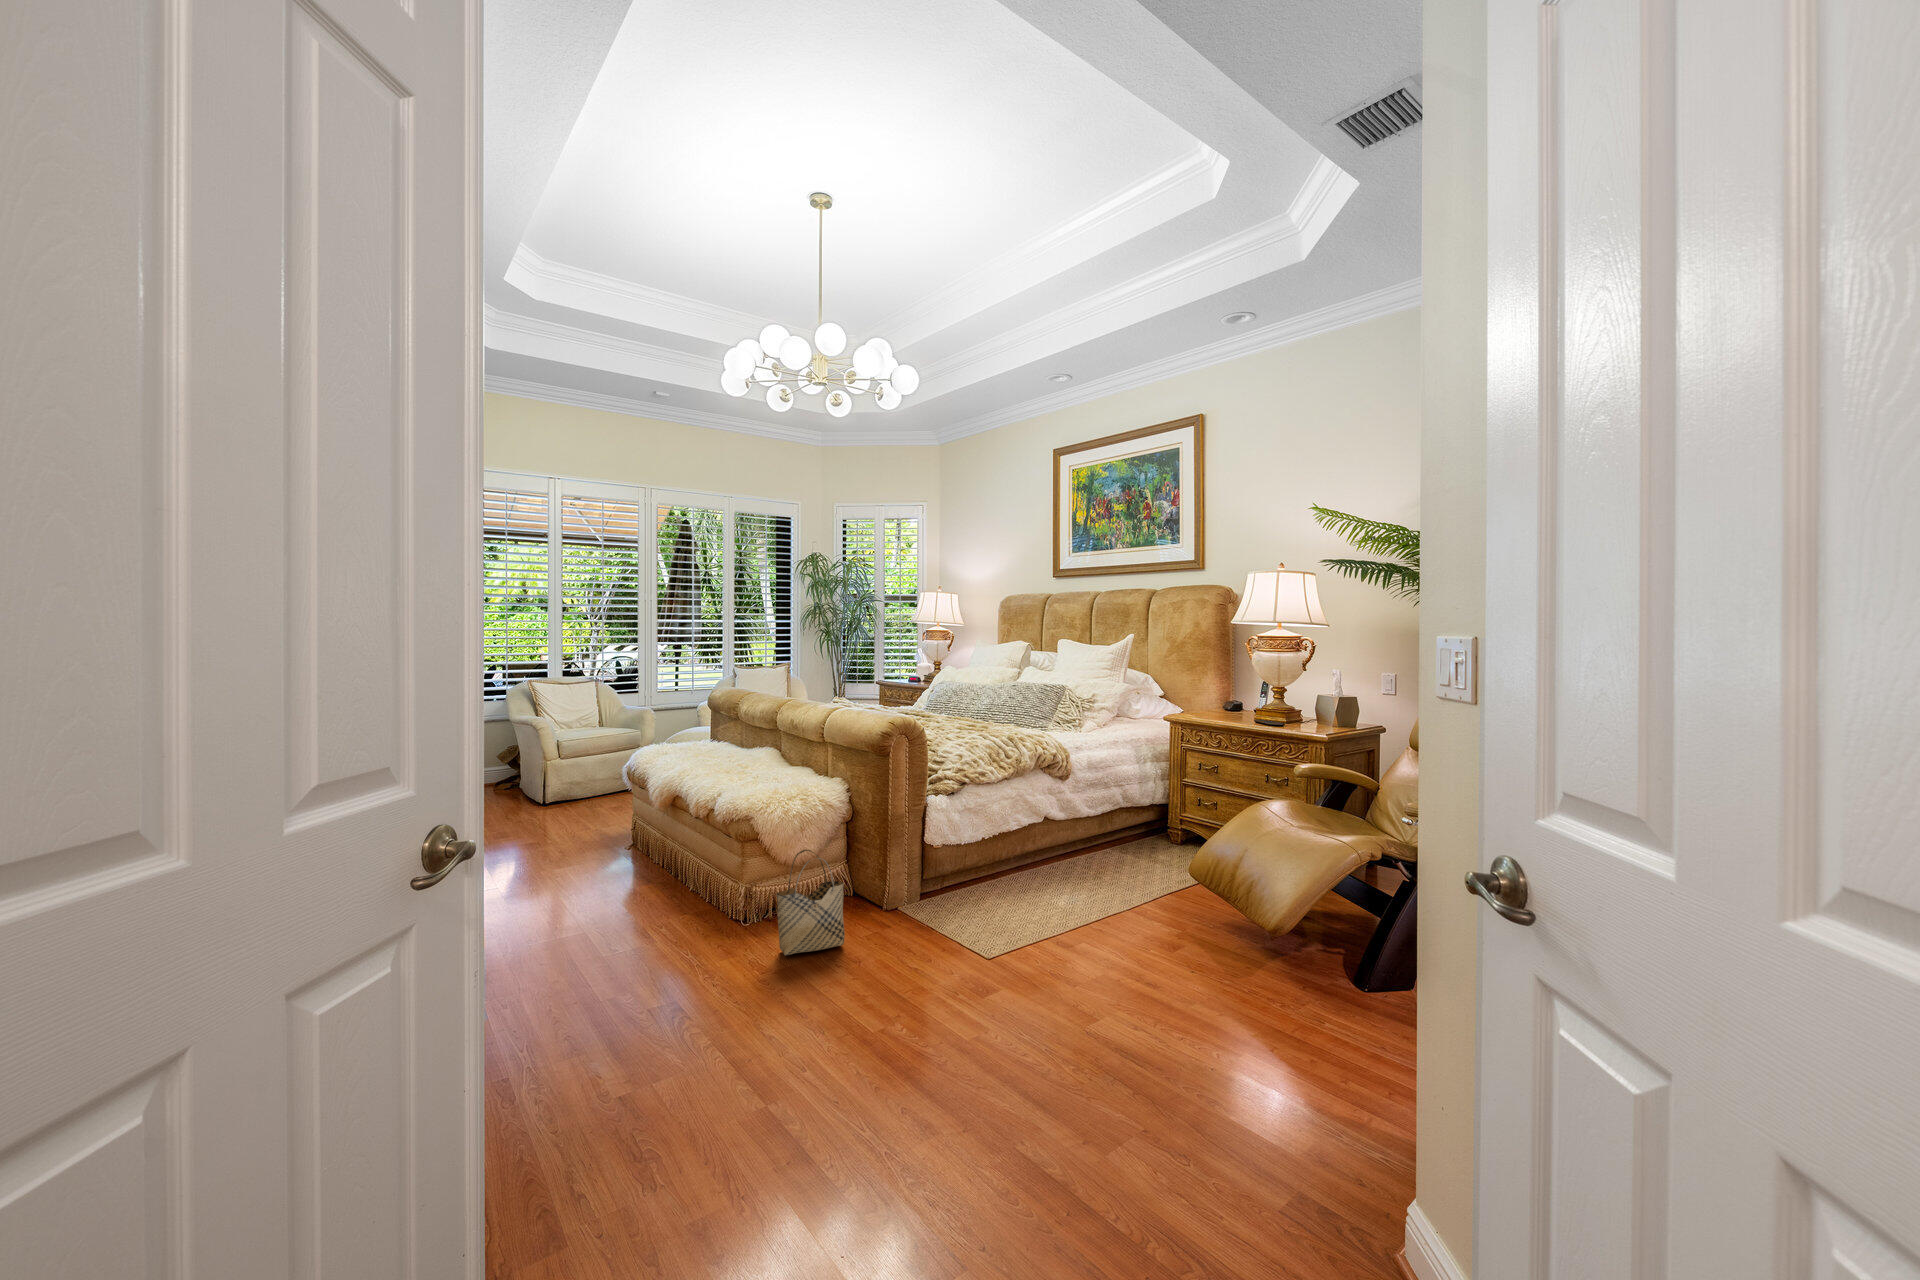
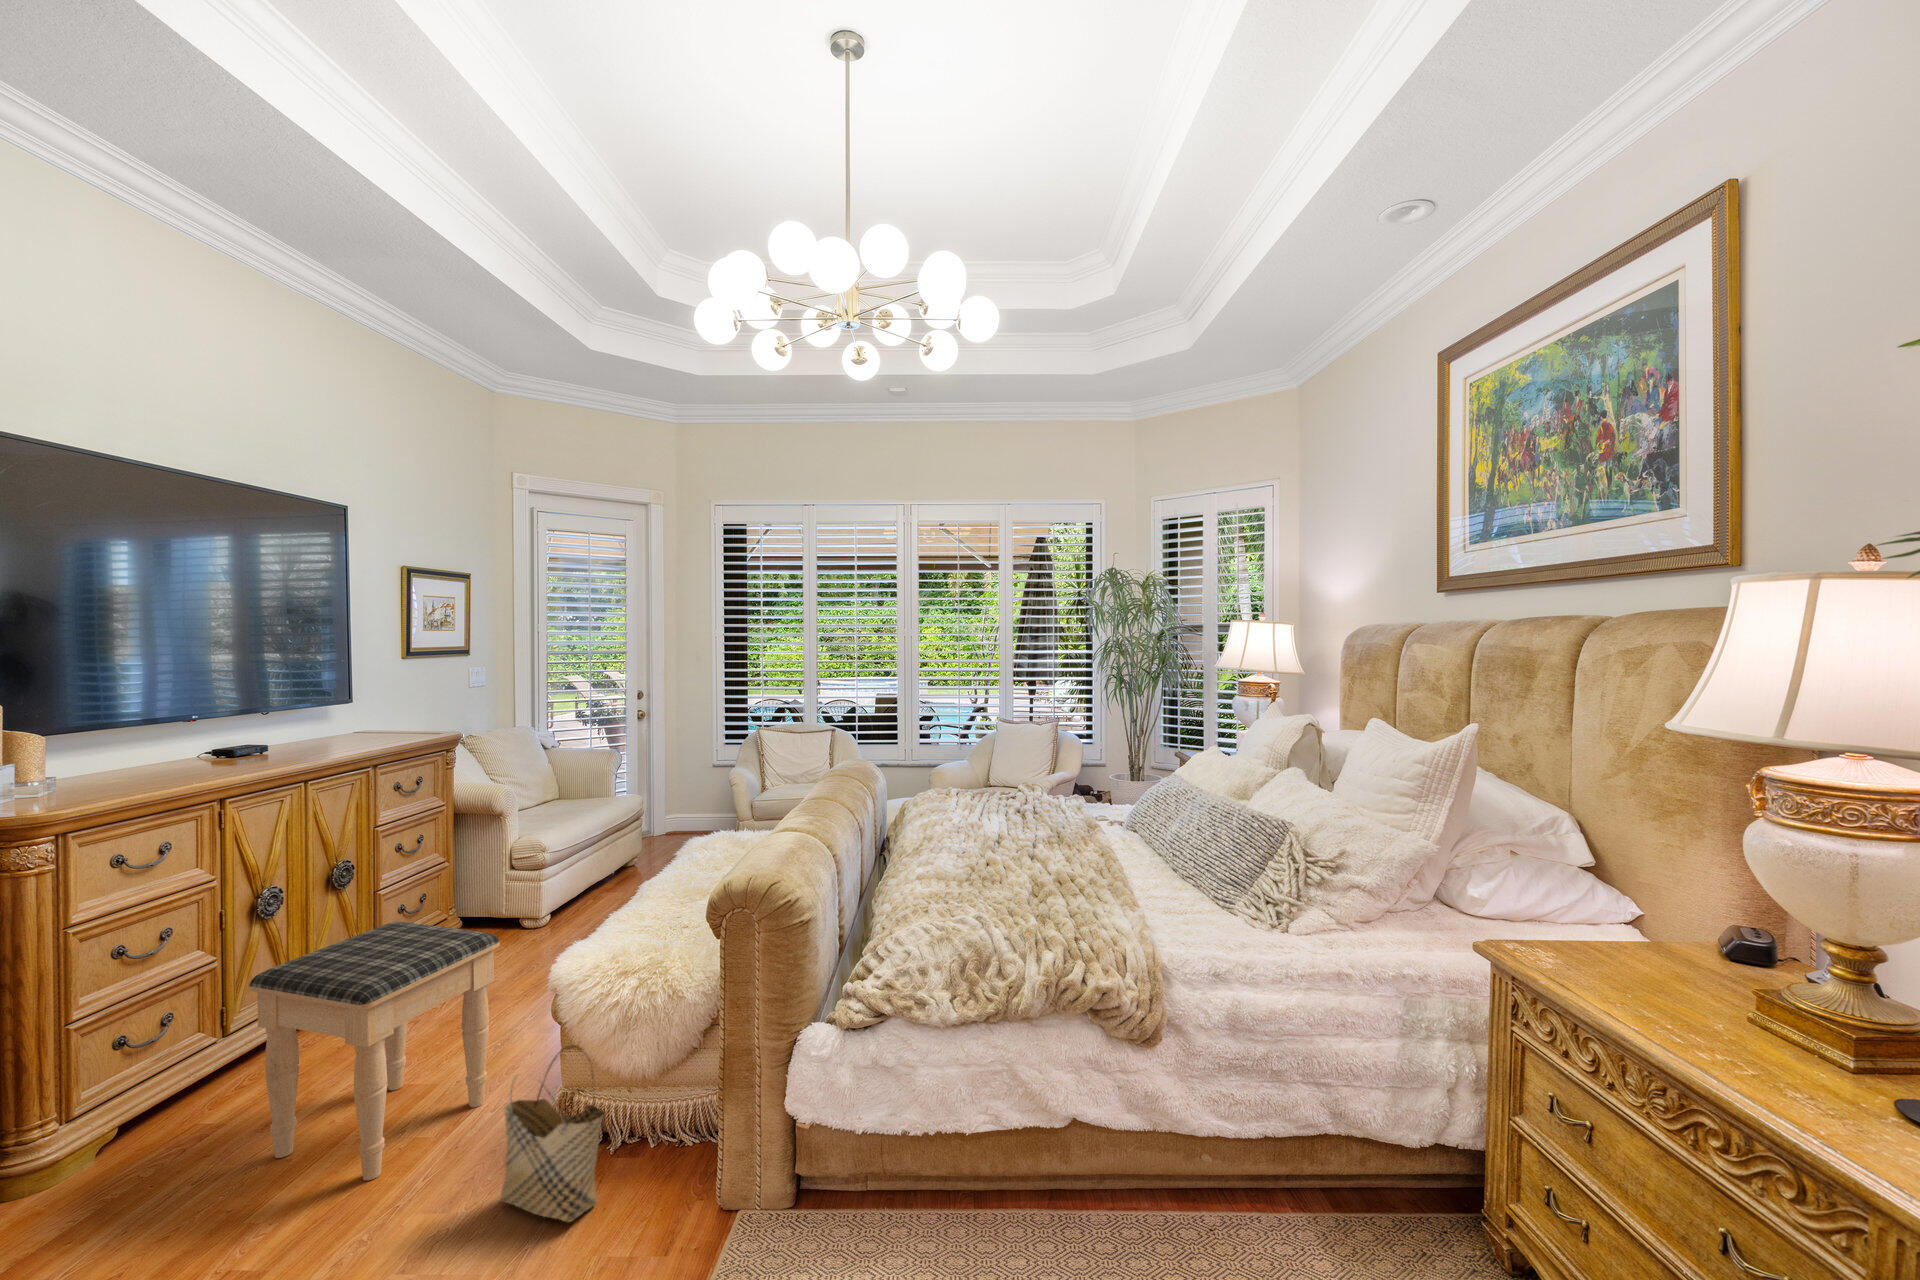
footstool: none [537,813,680,1011] -> present [249,921,500,1181]

